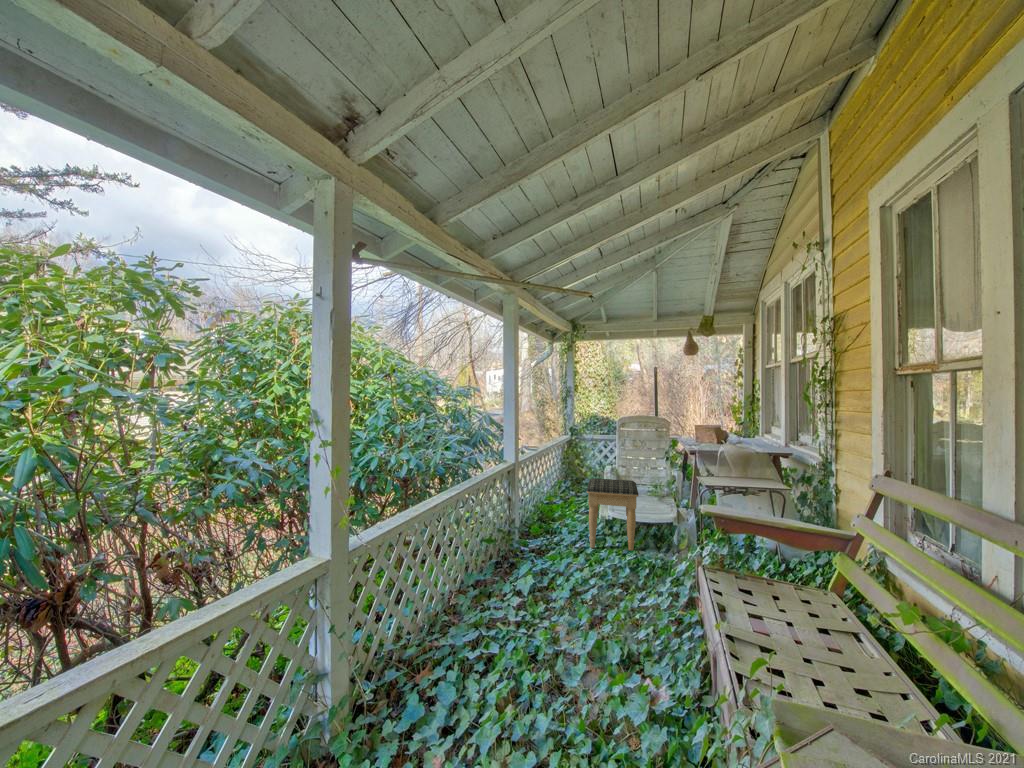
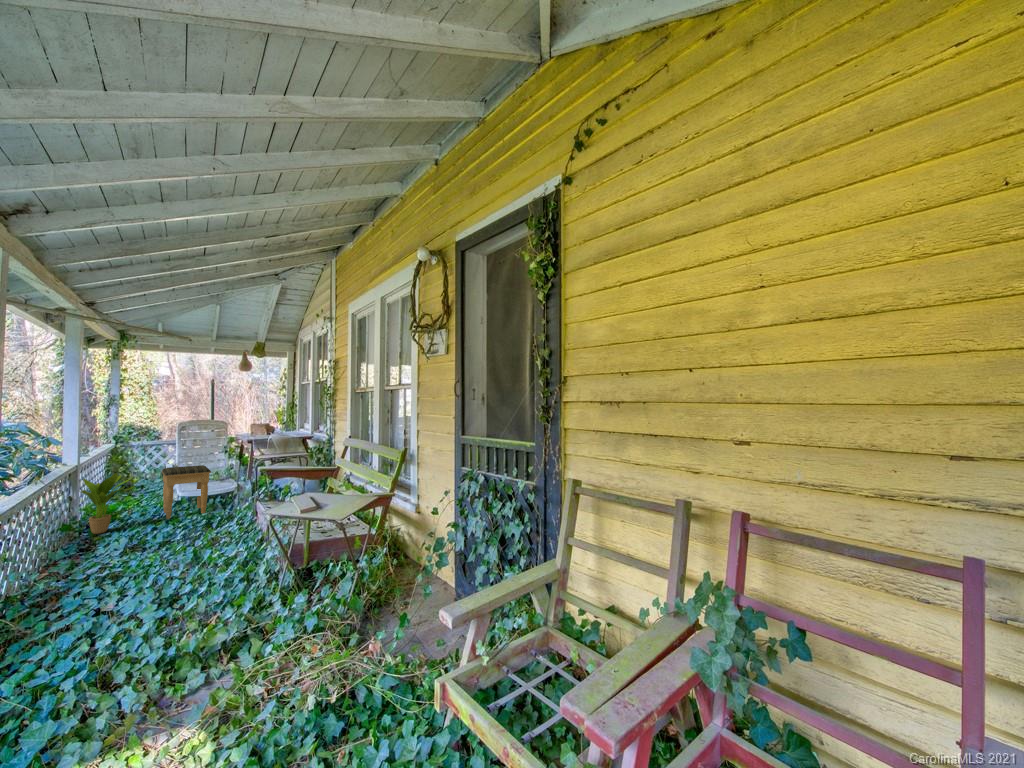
potted plant: none [507,480,558,549] -> present [81,473,131,534]

